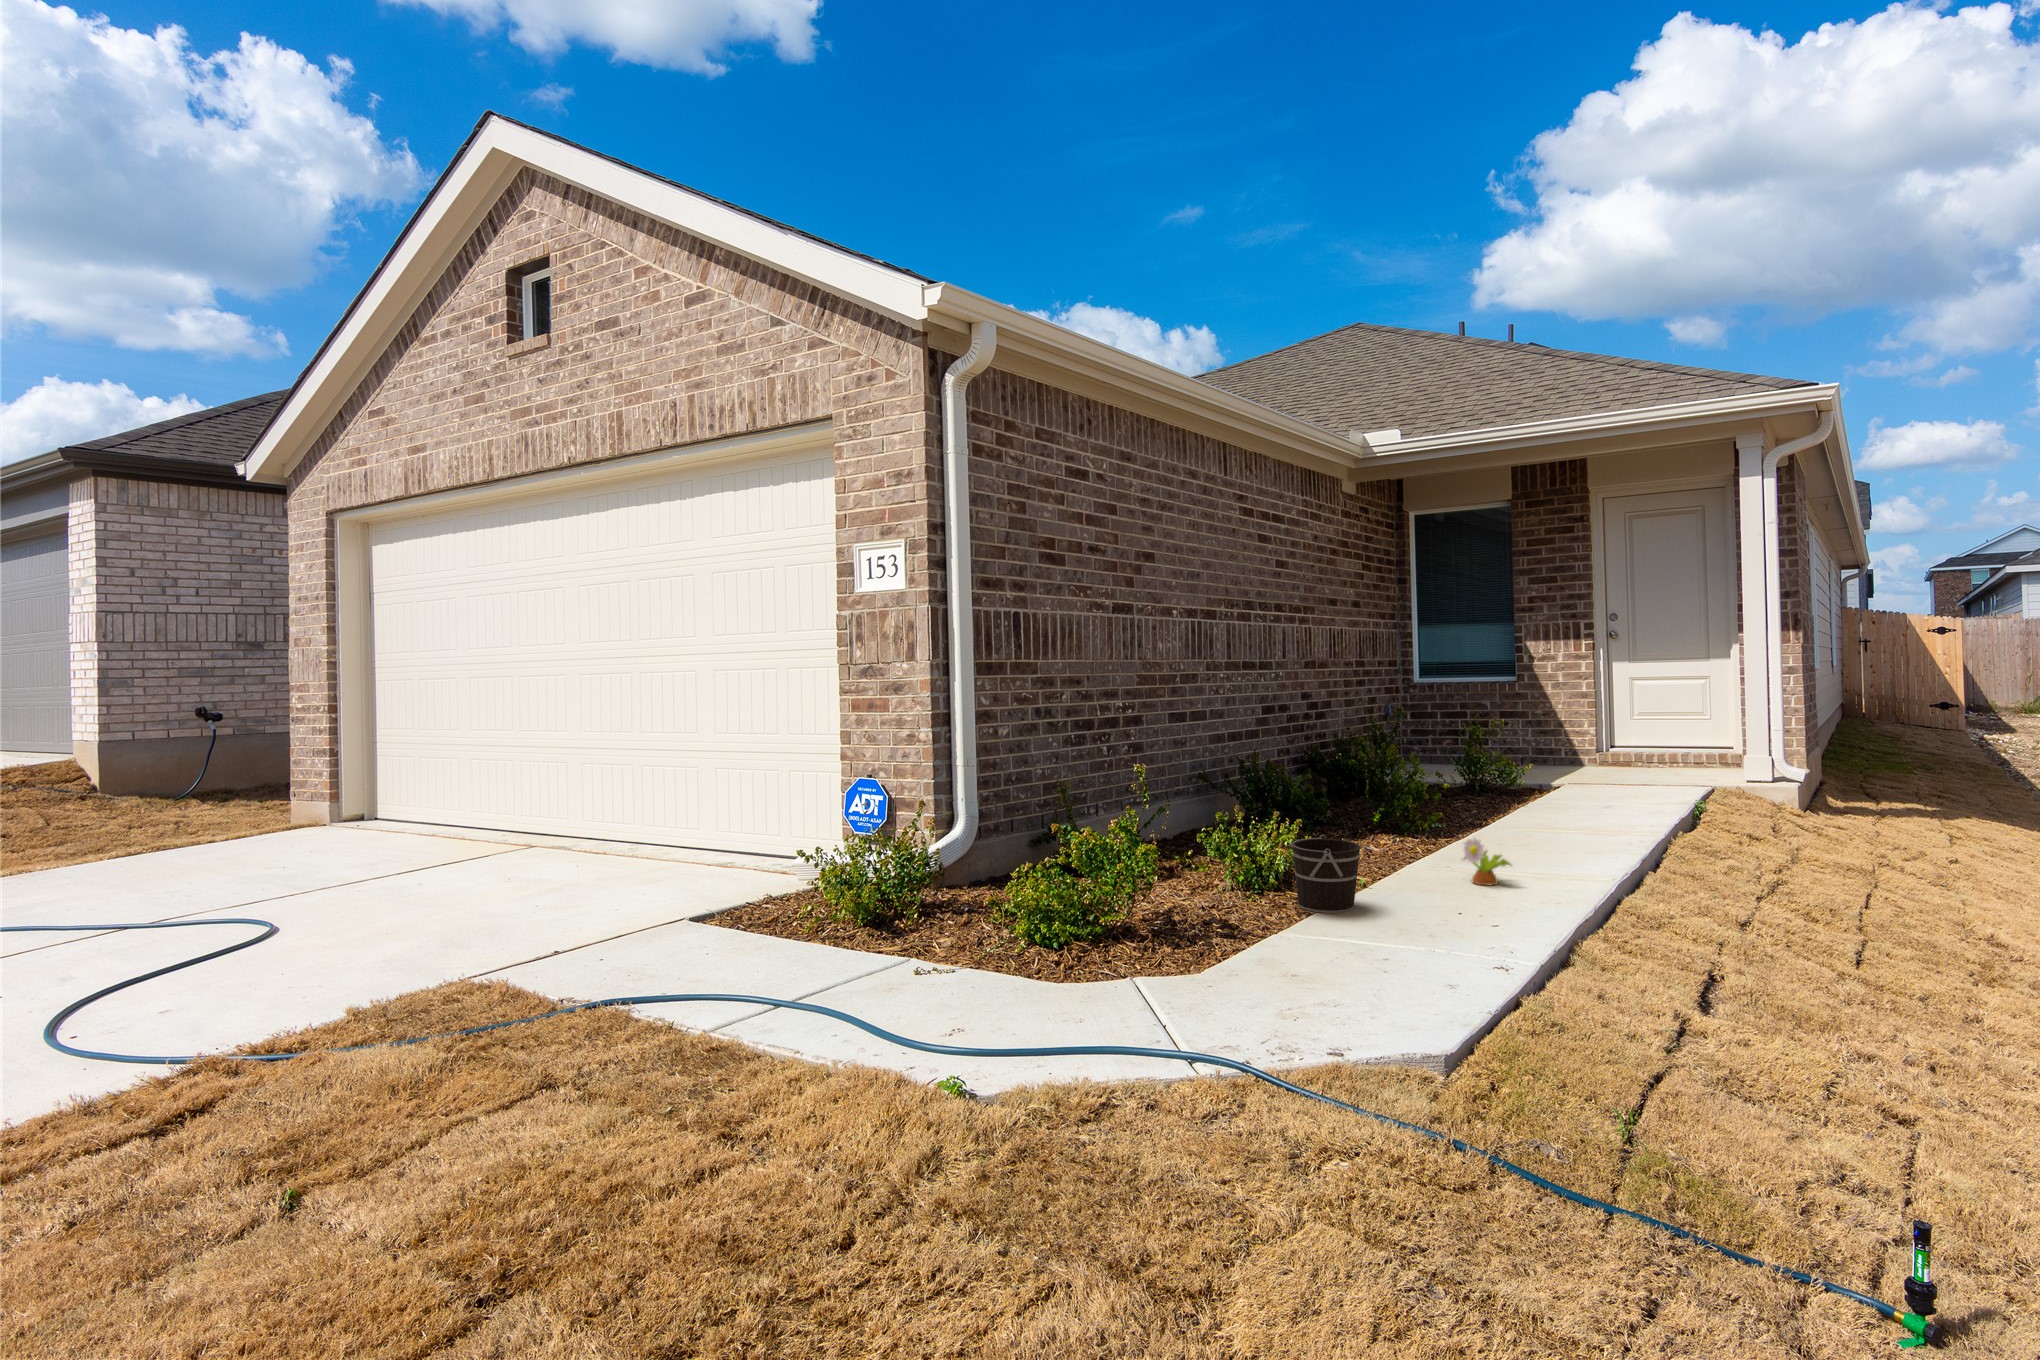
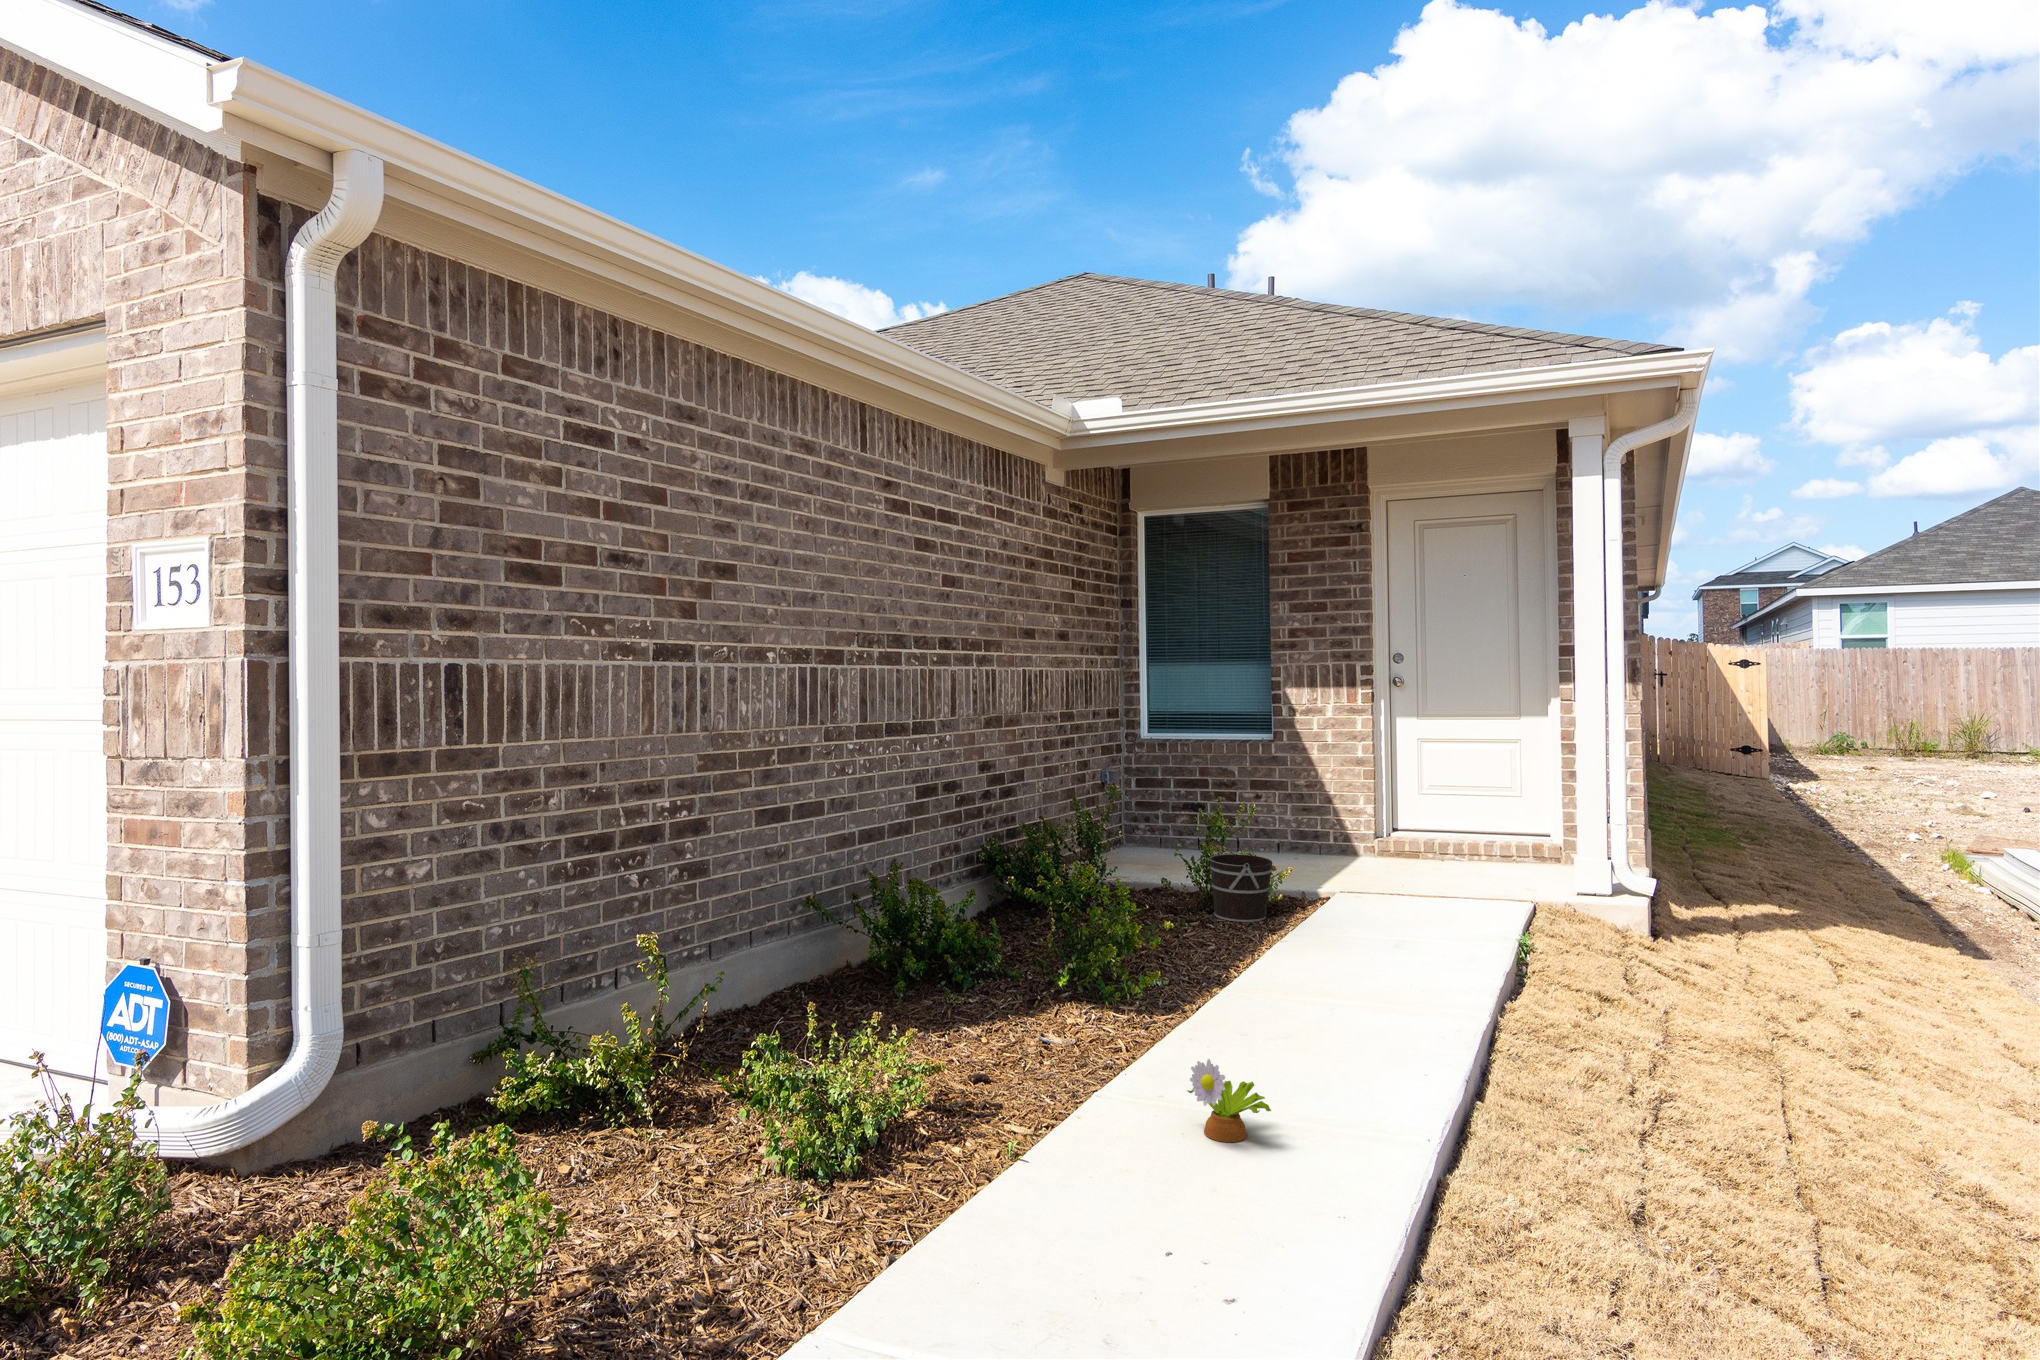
bucket: present [1289,835,1360,913] -> present [1208,851,1272,922]

